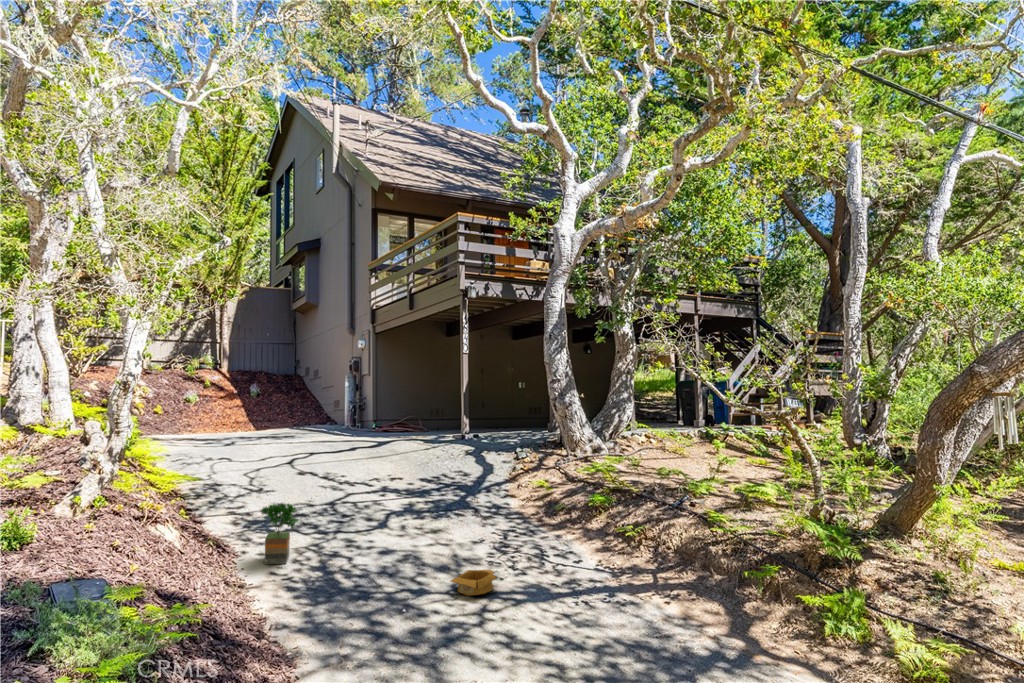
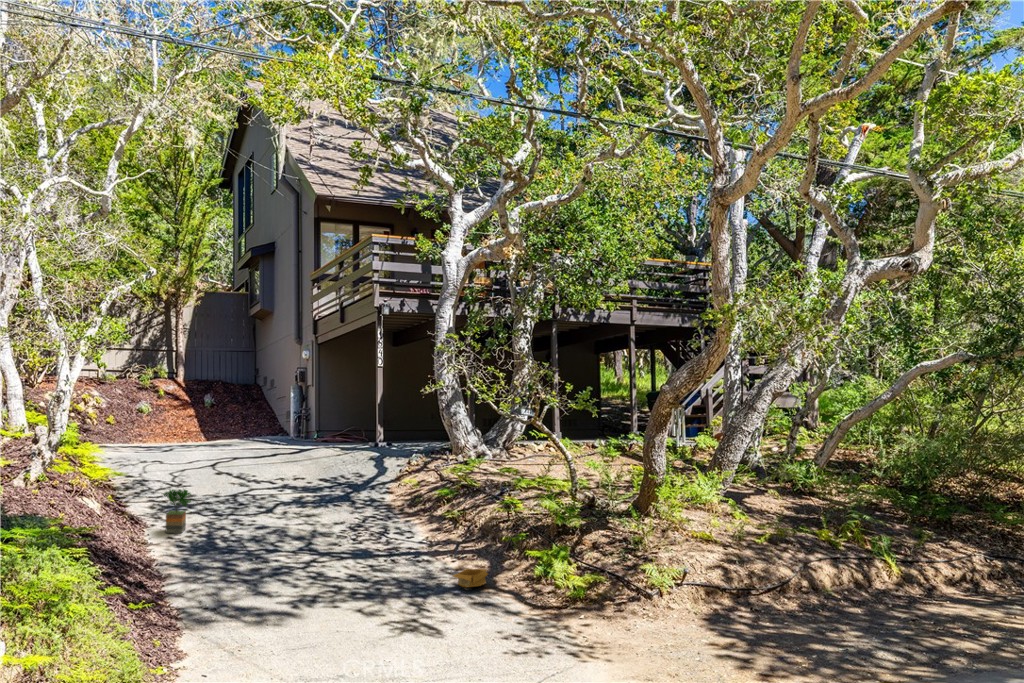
cardboard box: present [450,570,496,596] -> present [452,569,488,588]

